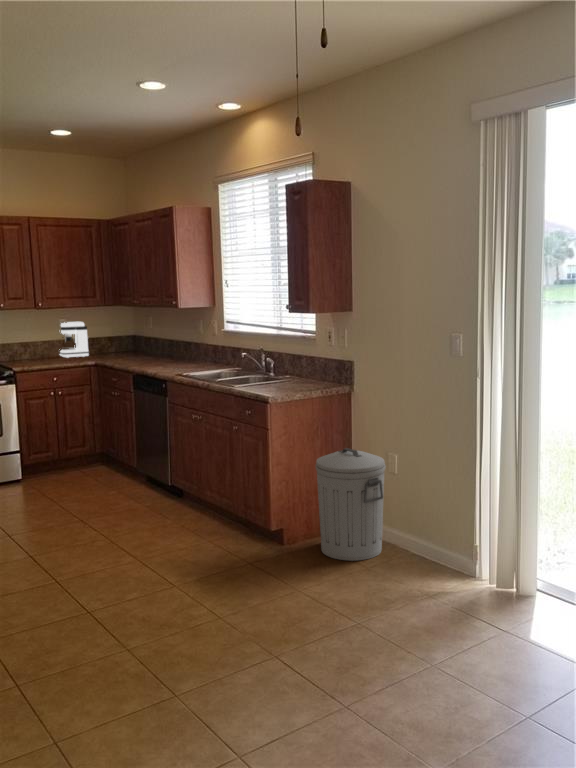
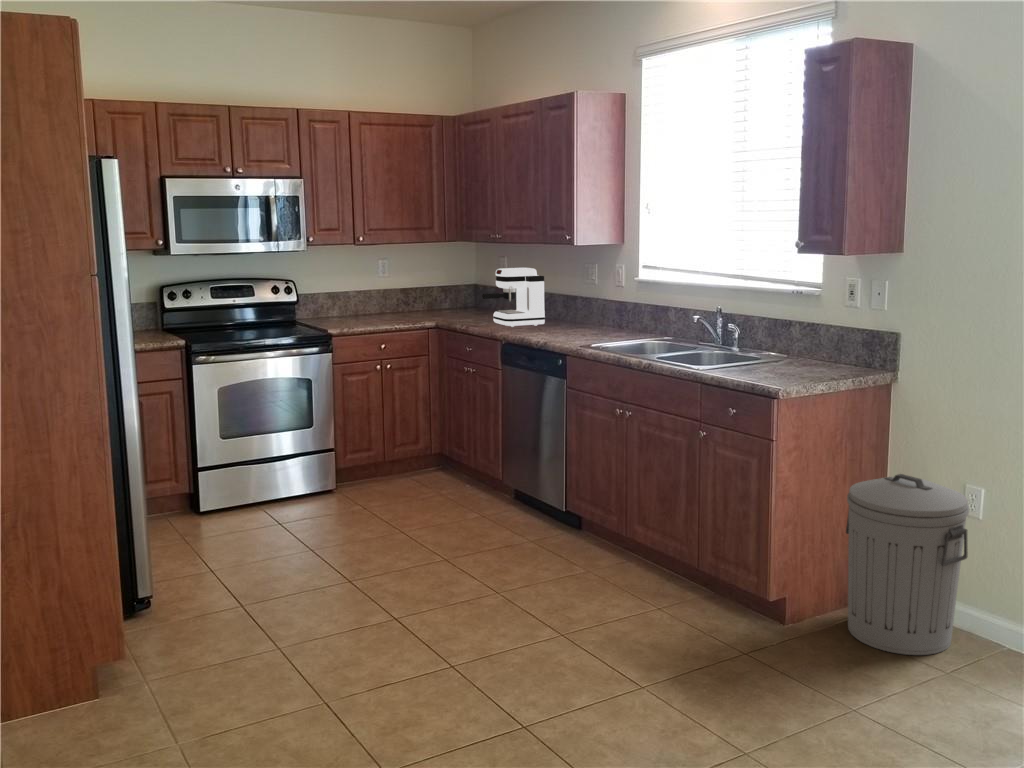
coffee maker: present [59,322,89,358] -> present [482,268,545,327]

